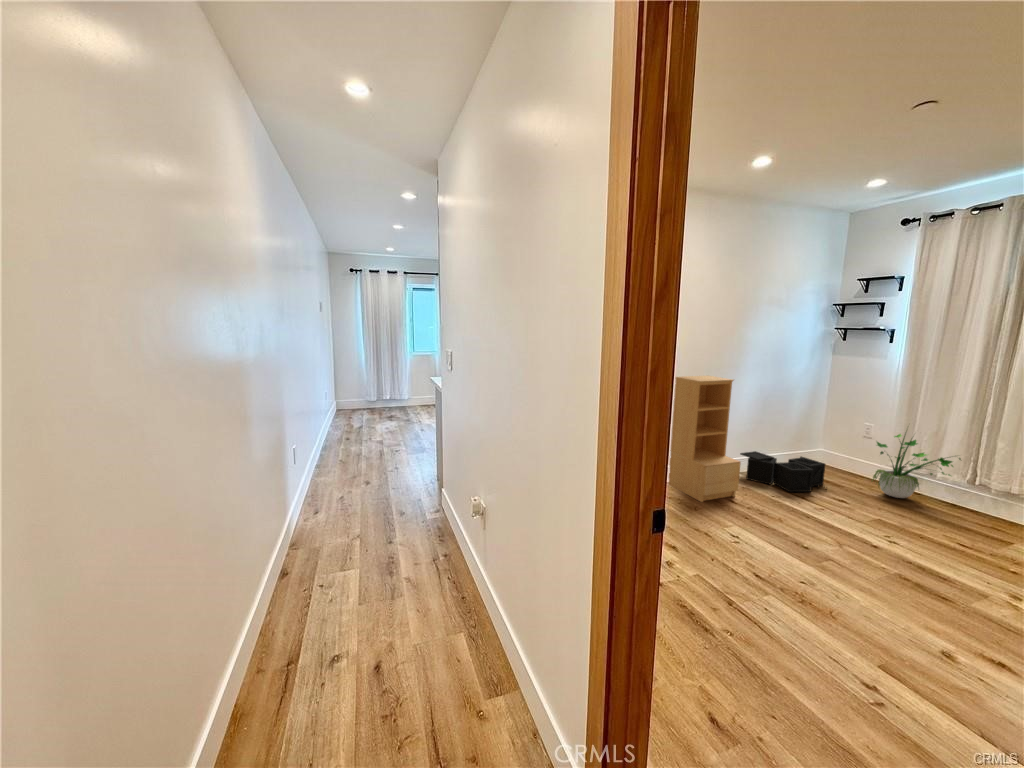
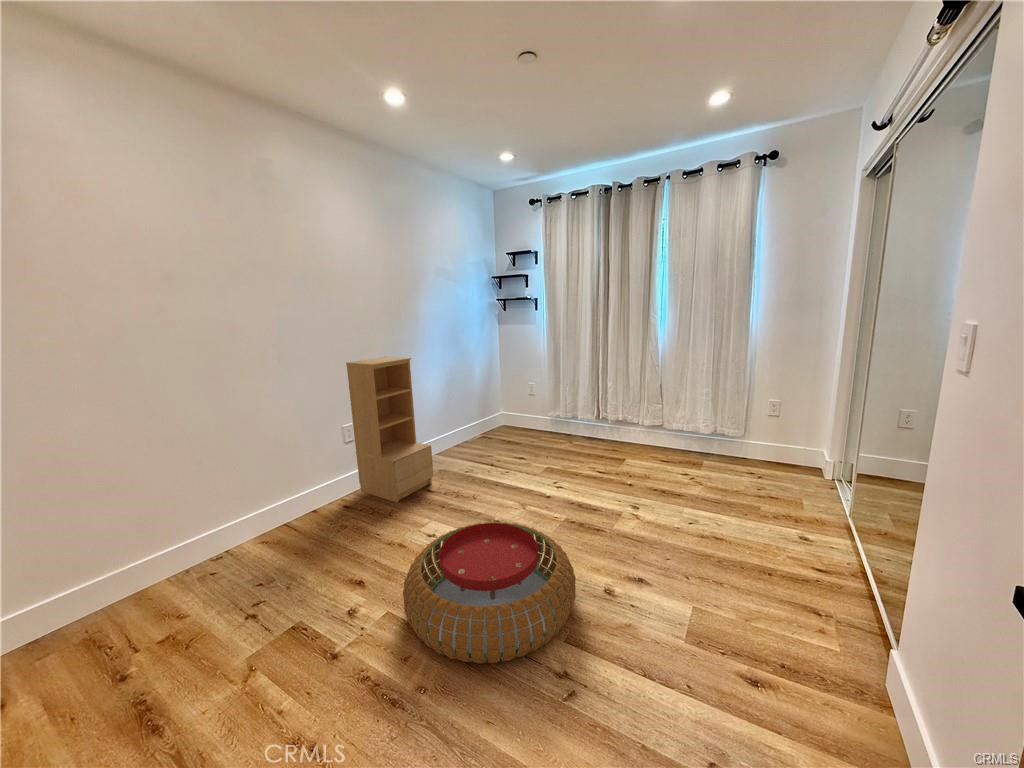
potted plant: present [873,434,961,498] -> none [537,376,593,443]
storage bin: present [740,451,825,492] -> none [434,424,510,462]
pouf: none [715,534,903,657] -> present [403,522,576,664]

